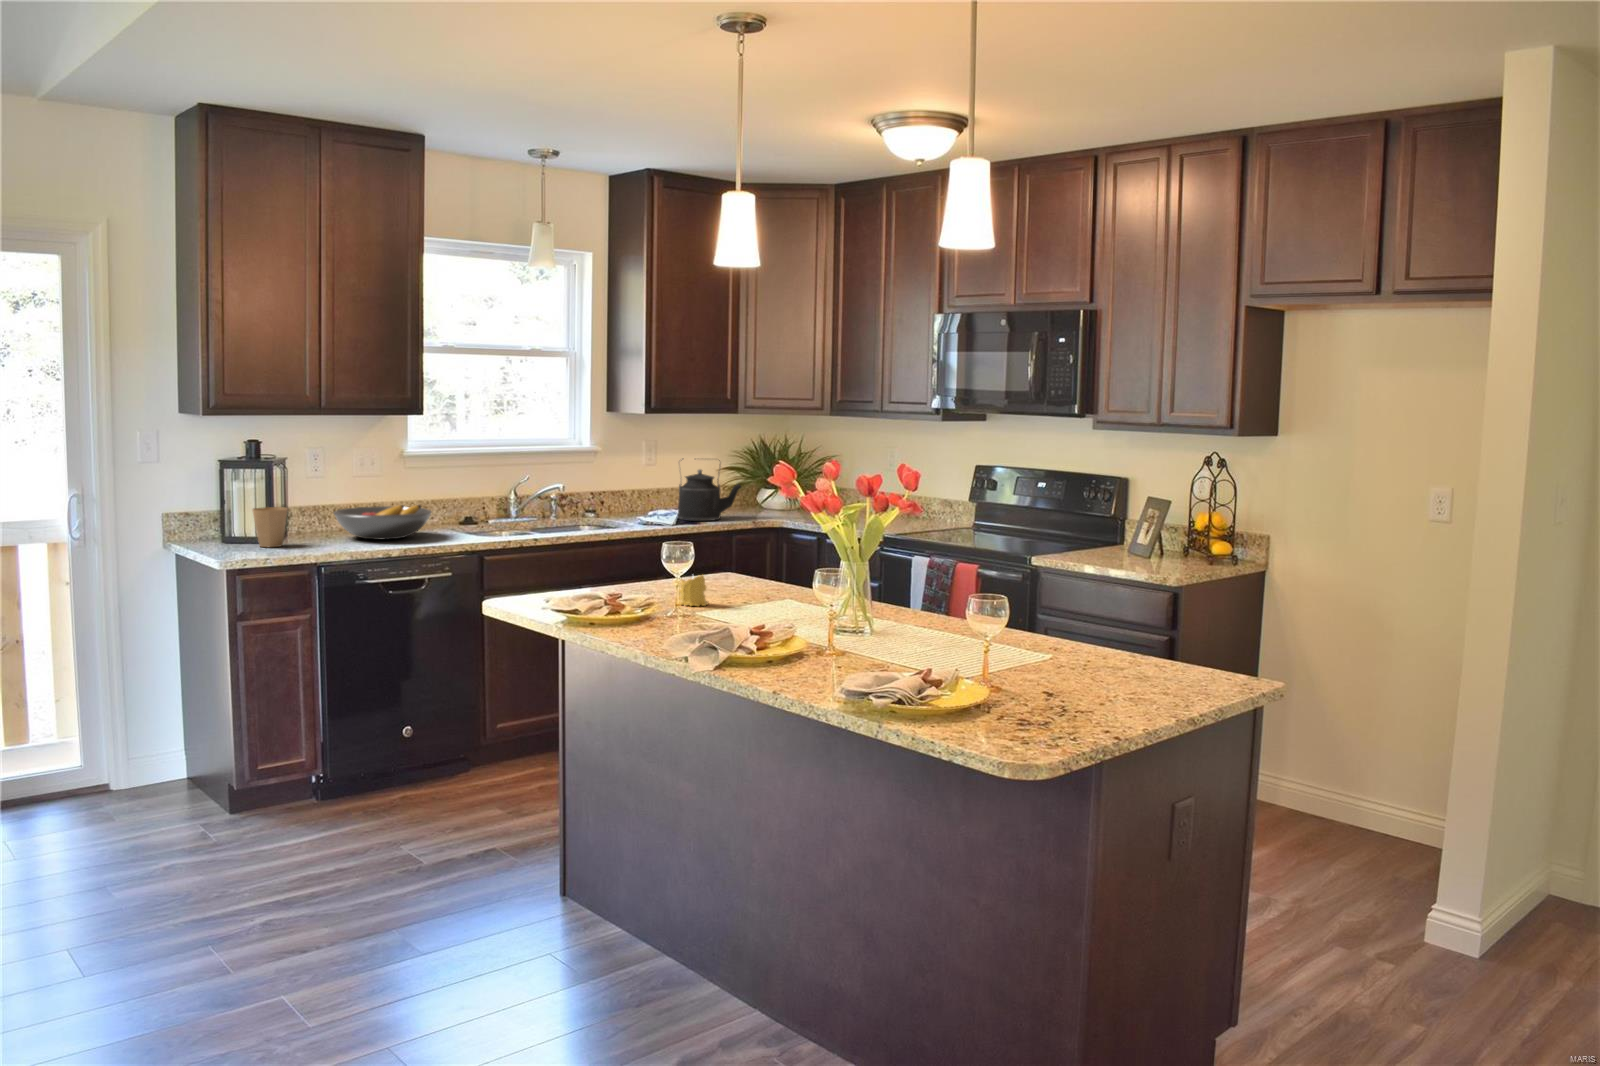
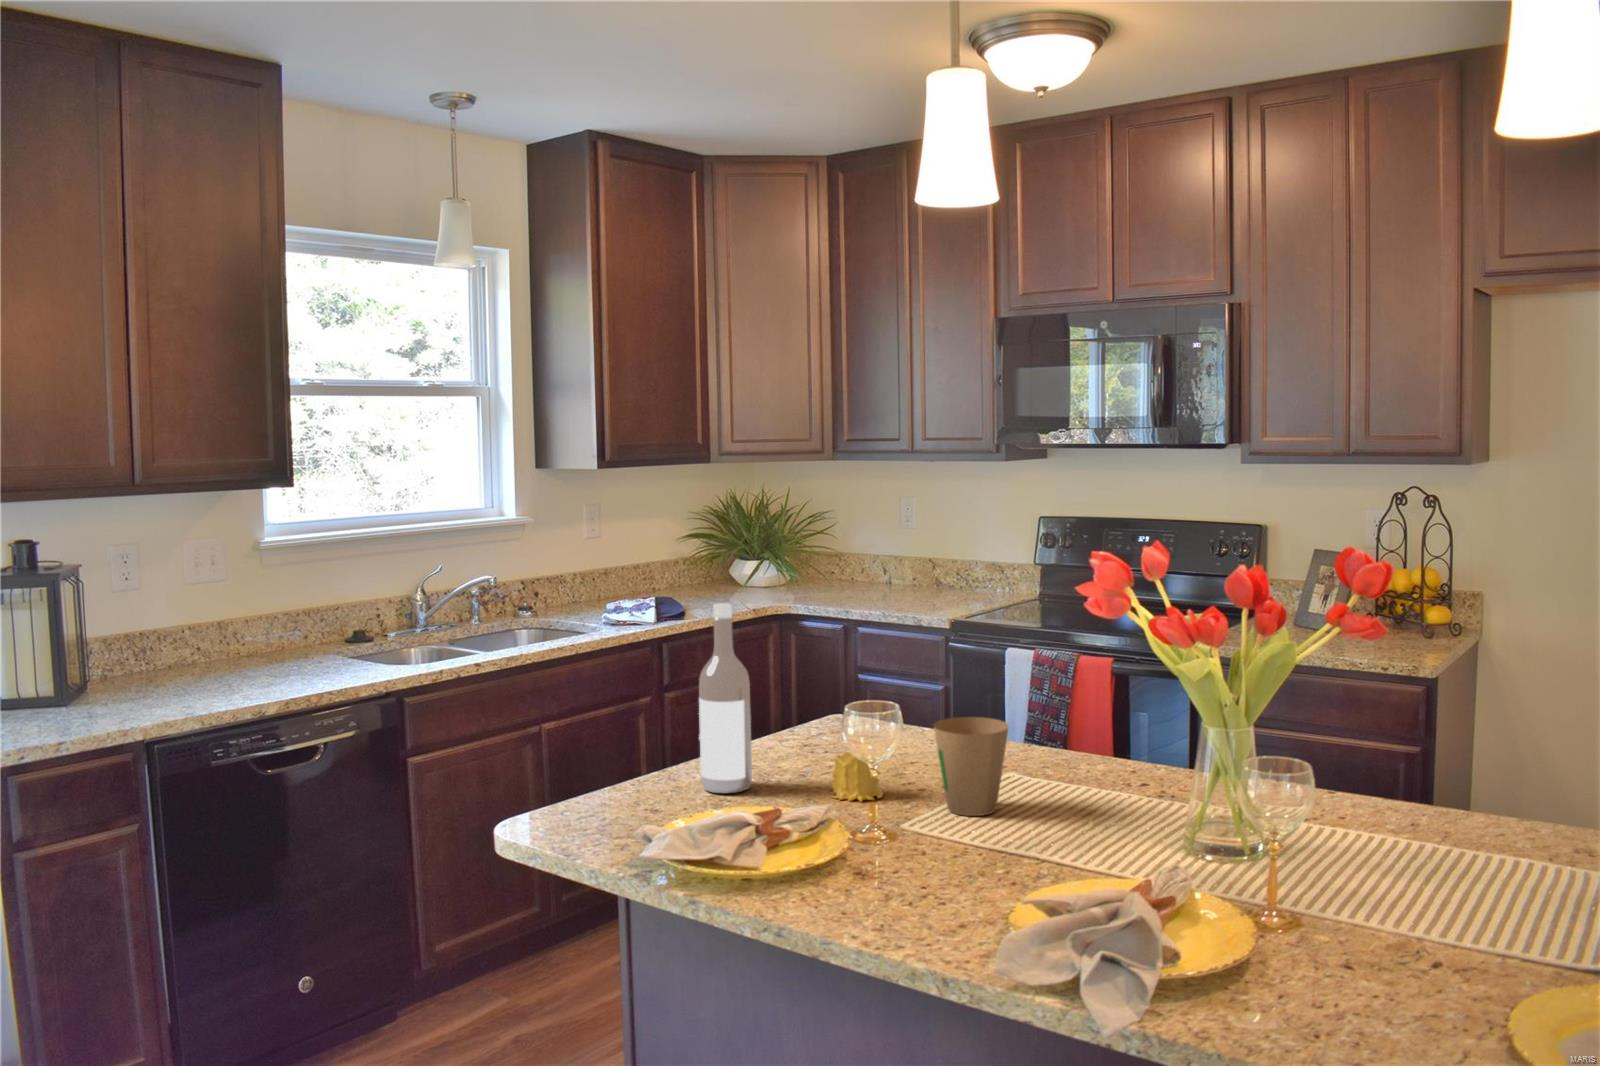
kettle: present [678,458,741,521] -> none [648,525,735,614]
wine bottle: none [606,486,636,598] -> present [699,603,752,794]
fruit bowl: present [334,505,432,540] -> none [160,625,317,684]
paper cup: present [252,507,287,547] -> present [934,717,1009,816]

